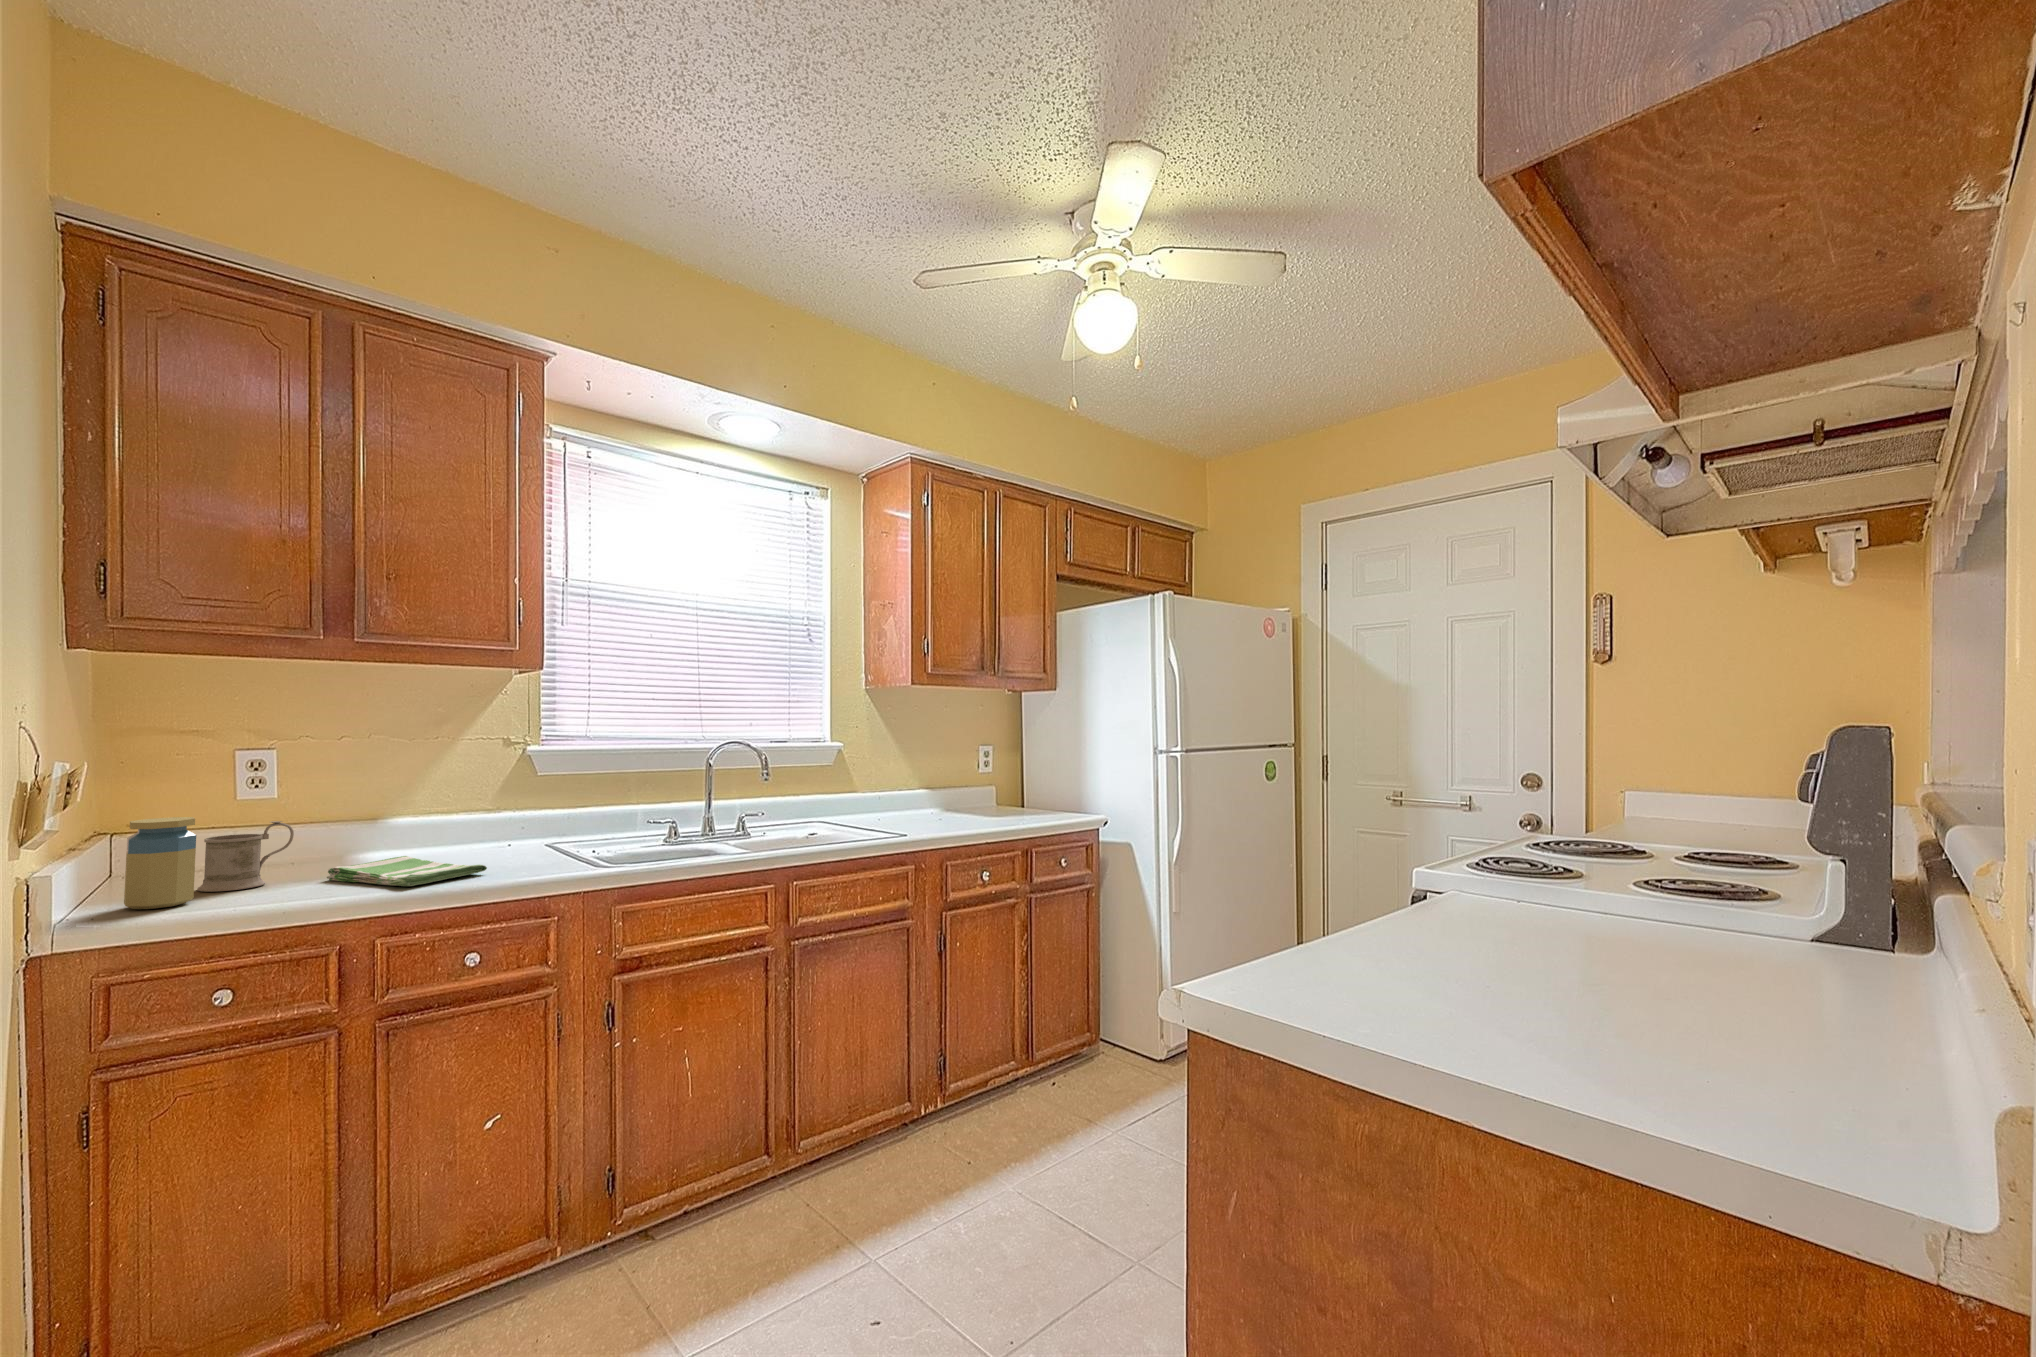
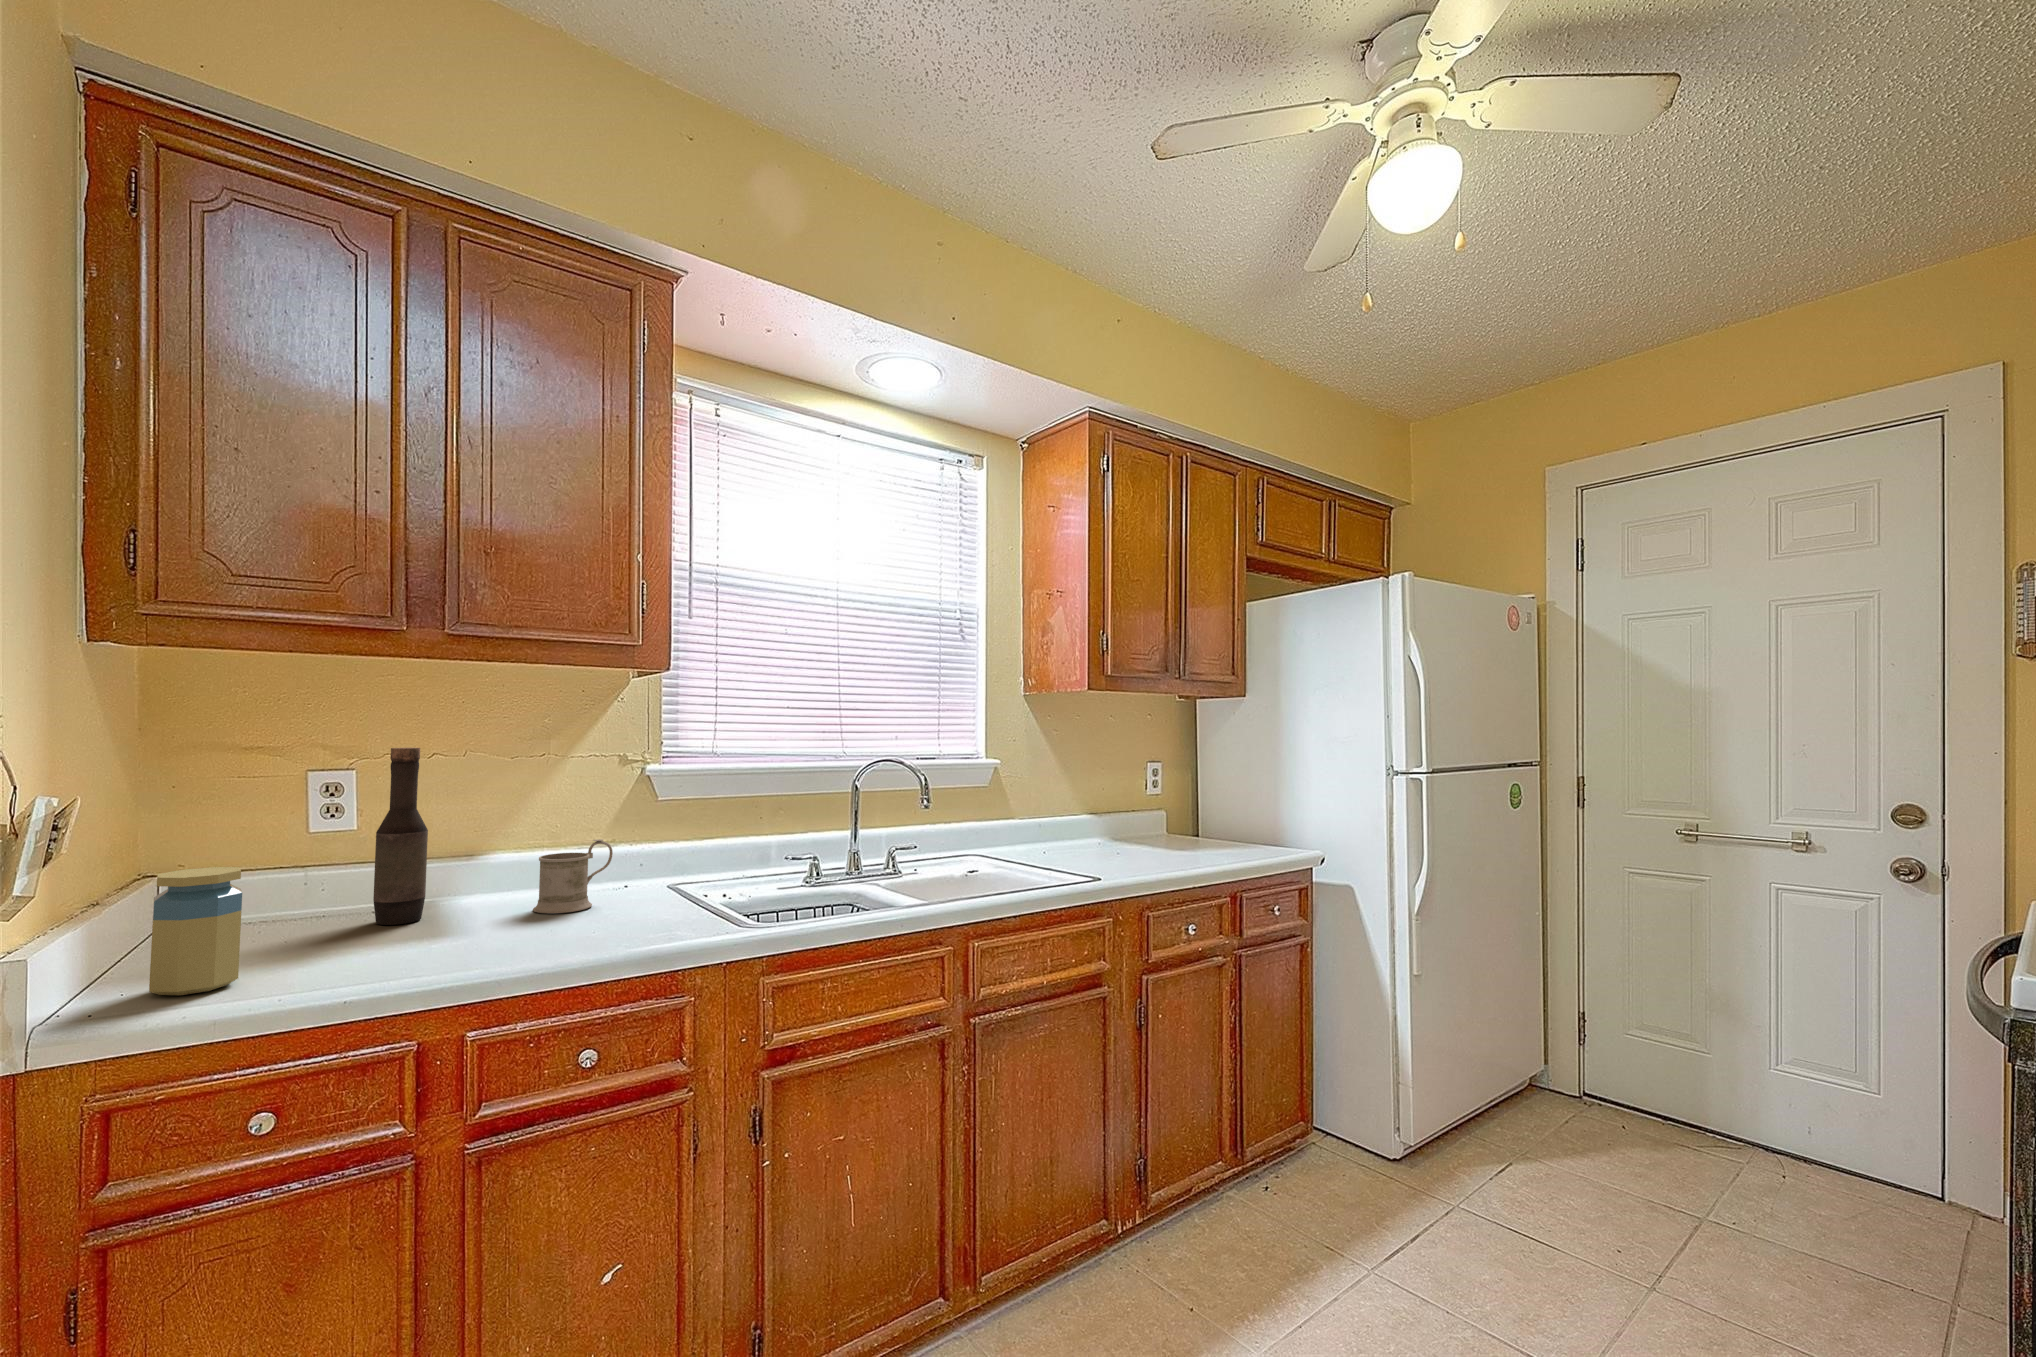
bottle: none [296,731,341,869] -> present [373,748,428,925]
mug: present [197,821,294,892] -> present [533,839,613,913]
dish towel: present [327,856,487,886] -> none [409,909,607,960]

